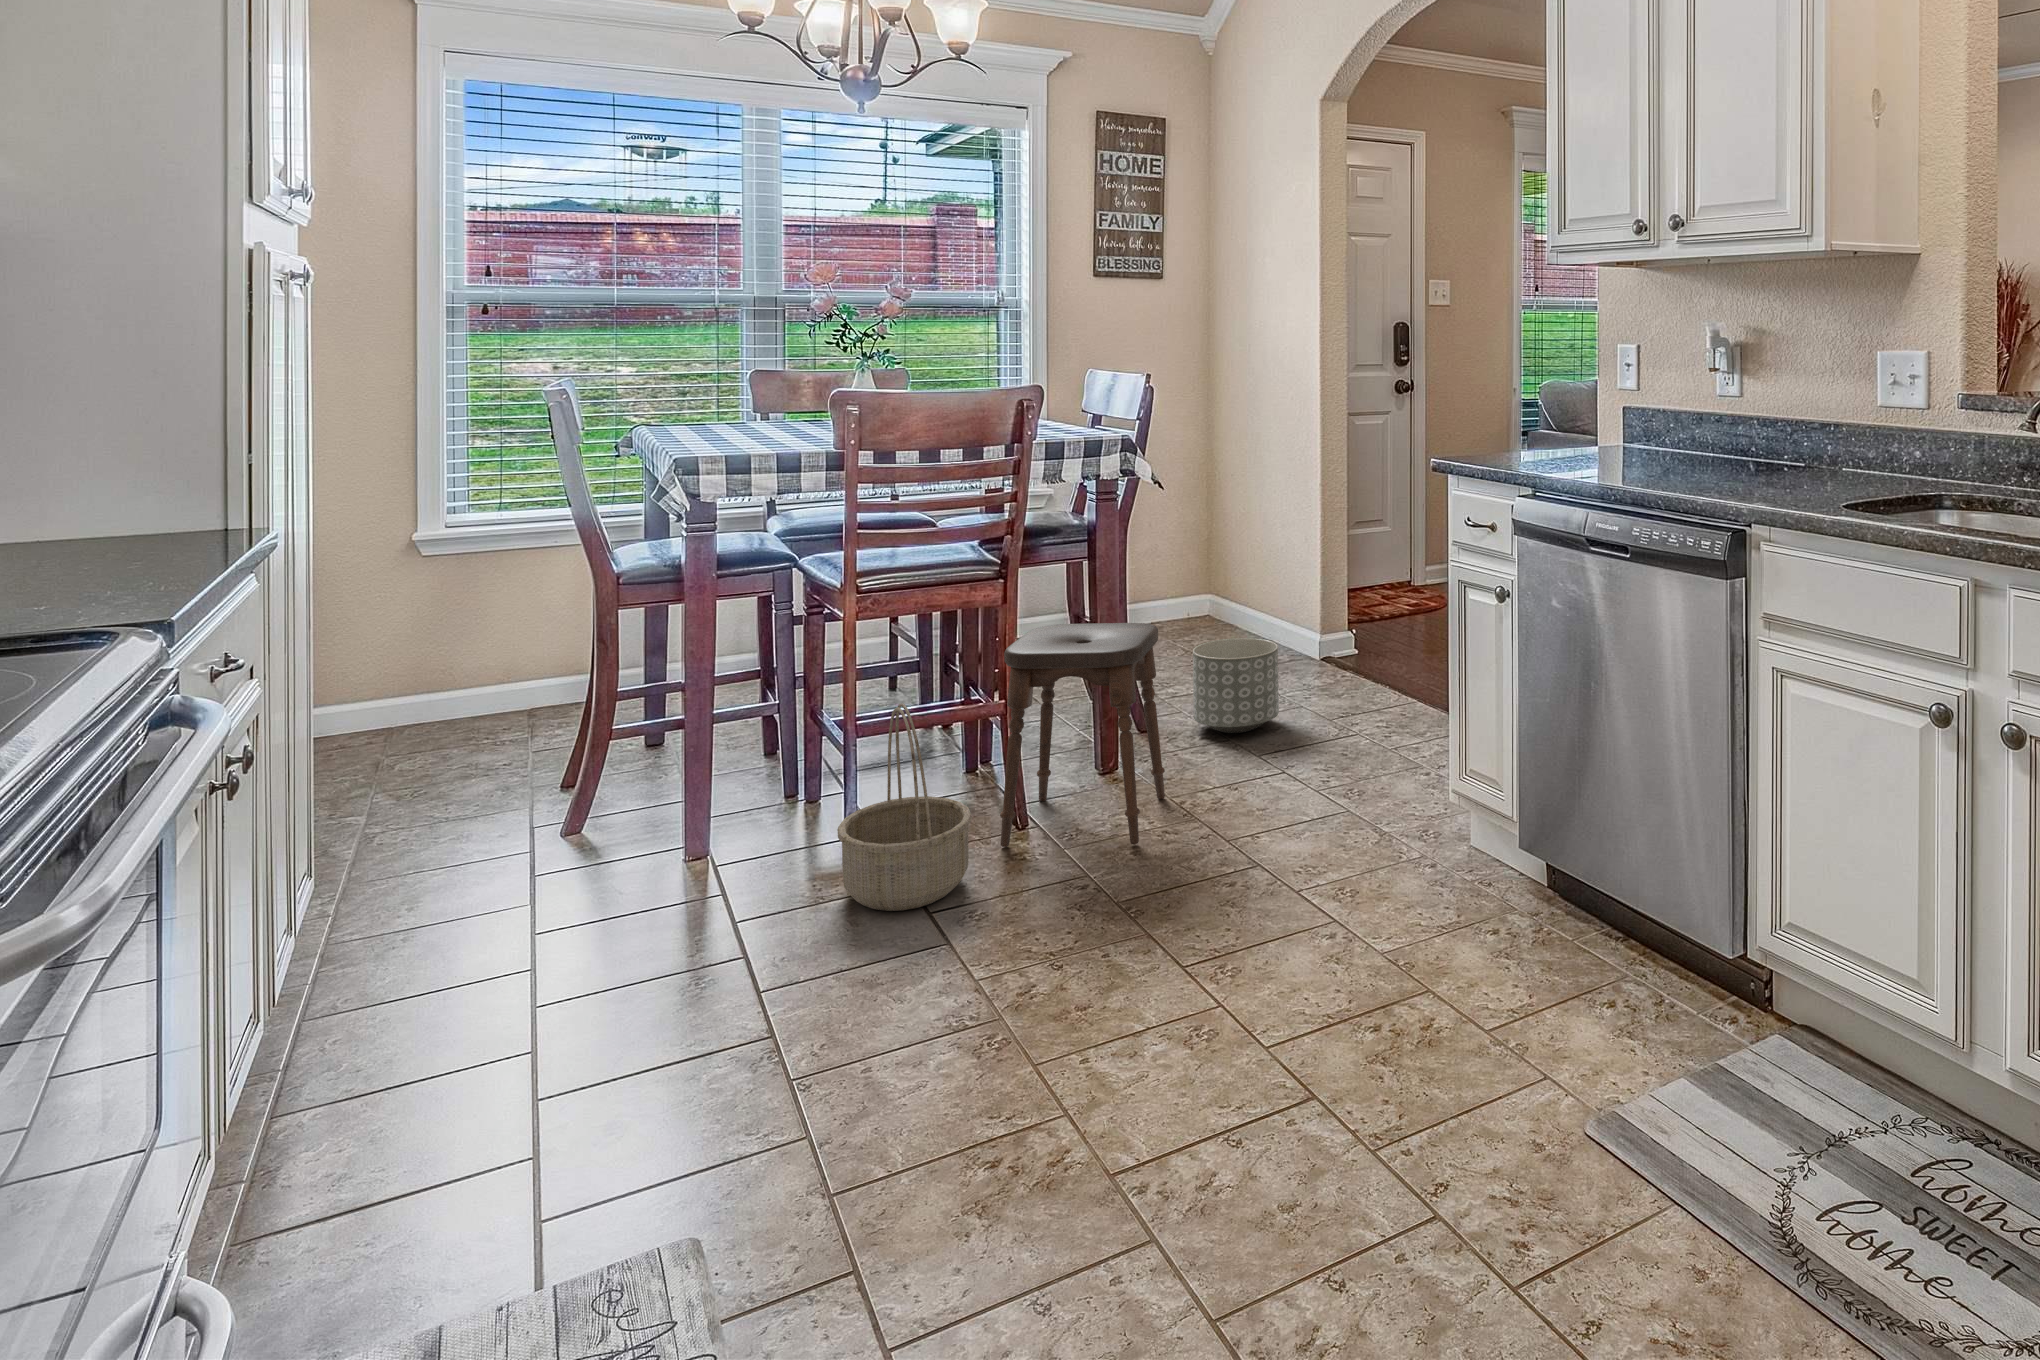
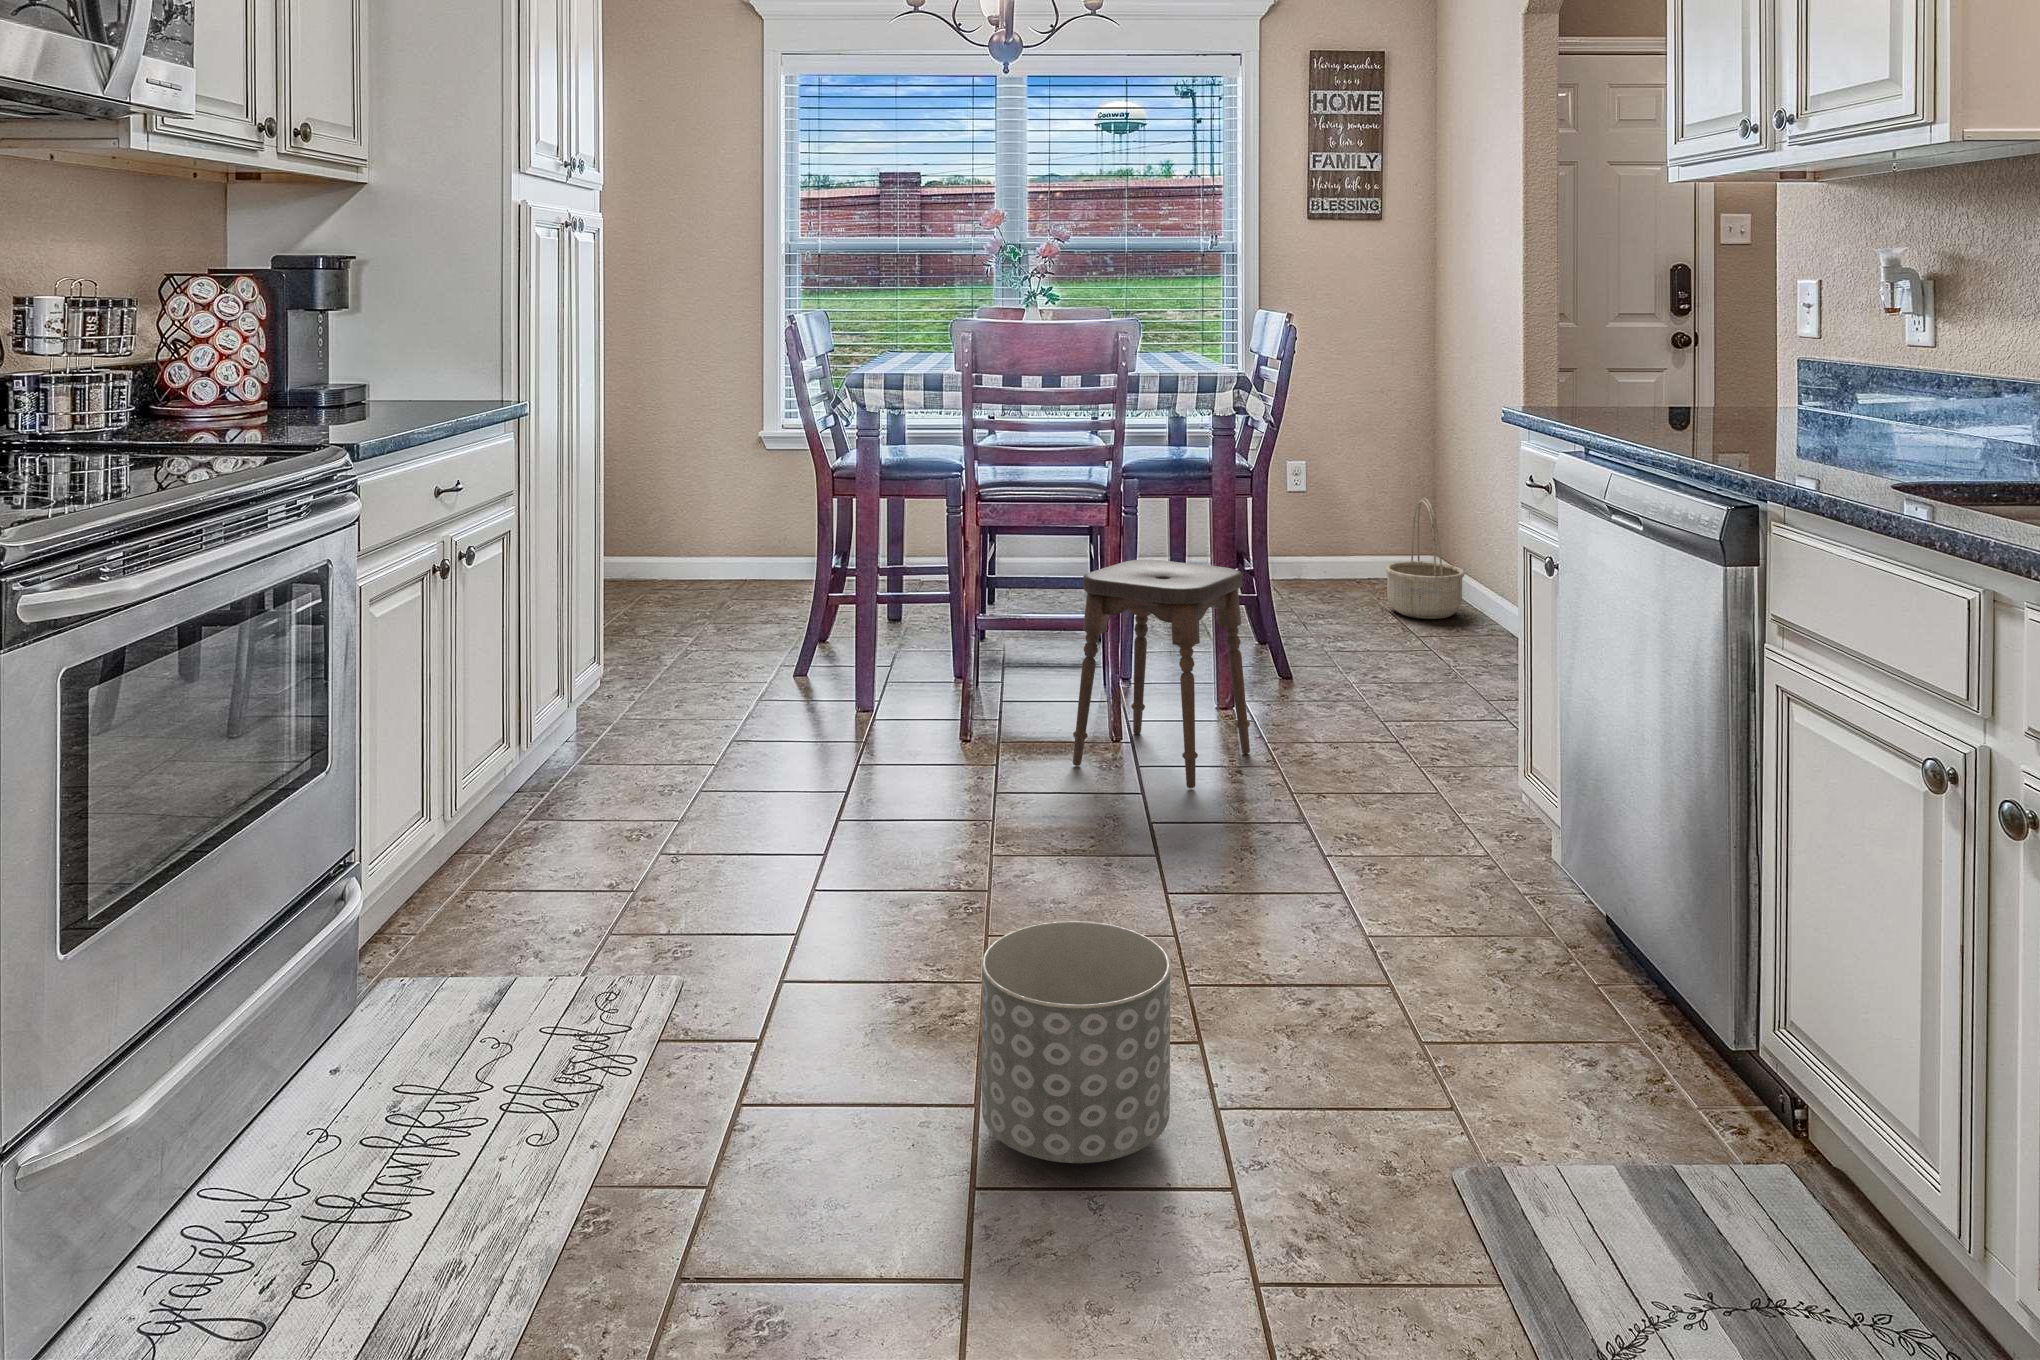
planter: present [1193,638,1279,733] -> present [982,921,1170,1163]
basket: present [837,703,972,911] -> present [1385,498,1465,619]

